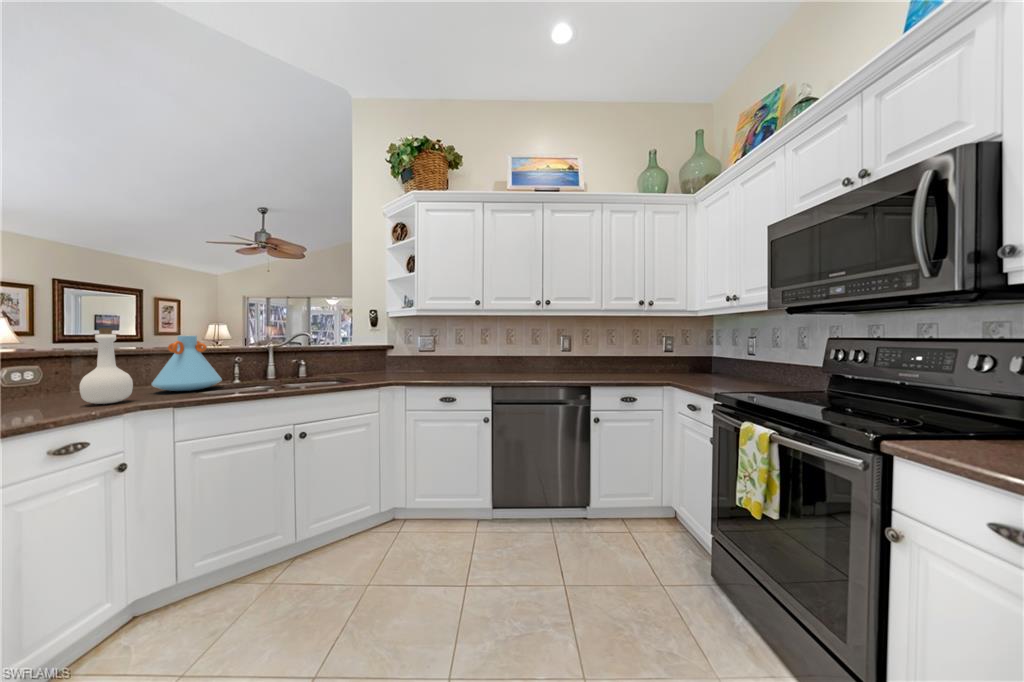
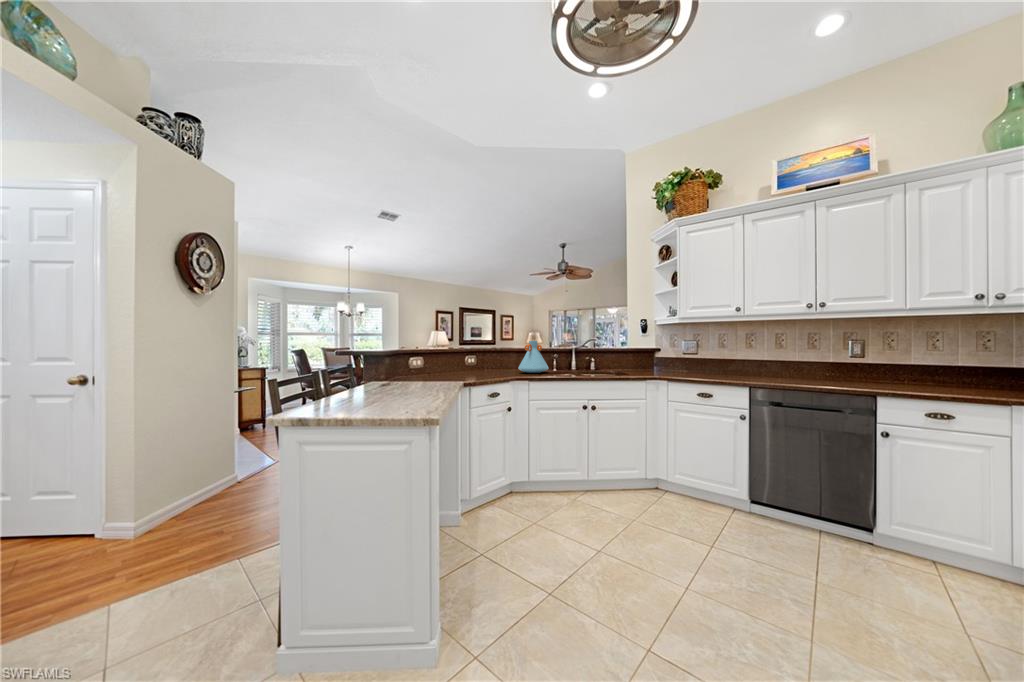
bottle: present [79,328,133,404] -> none [495,337,513,376]

